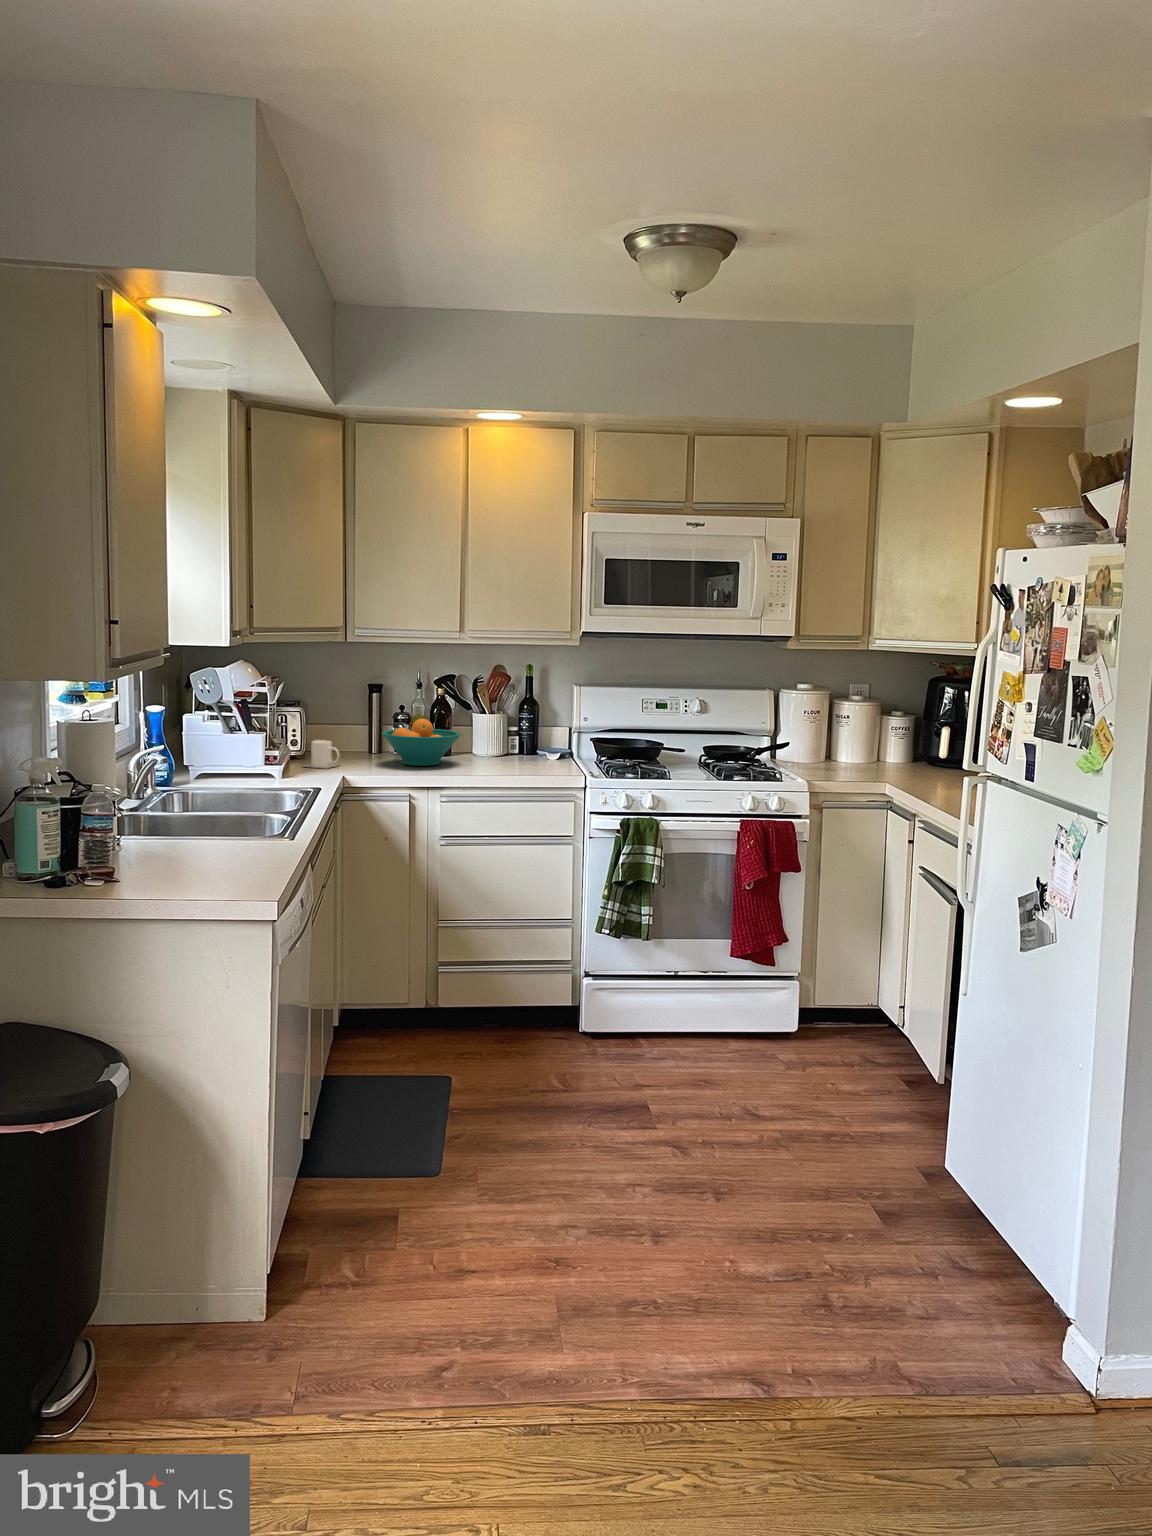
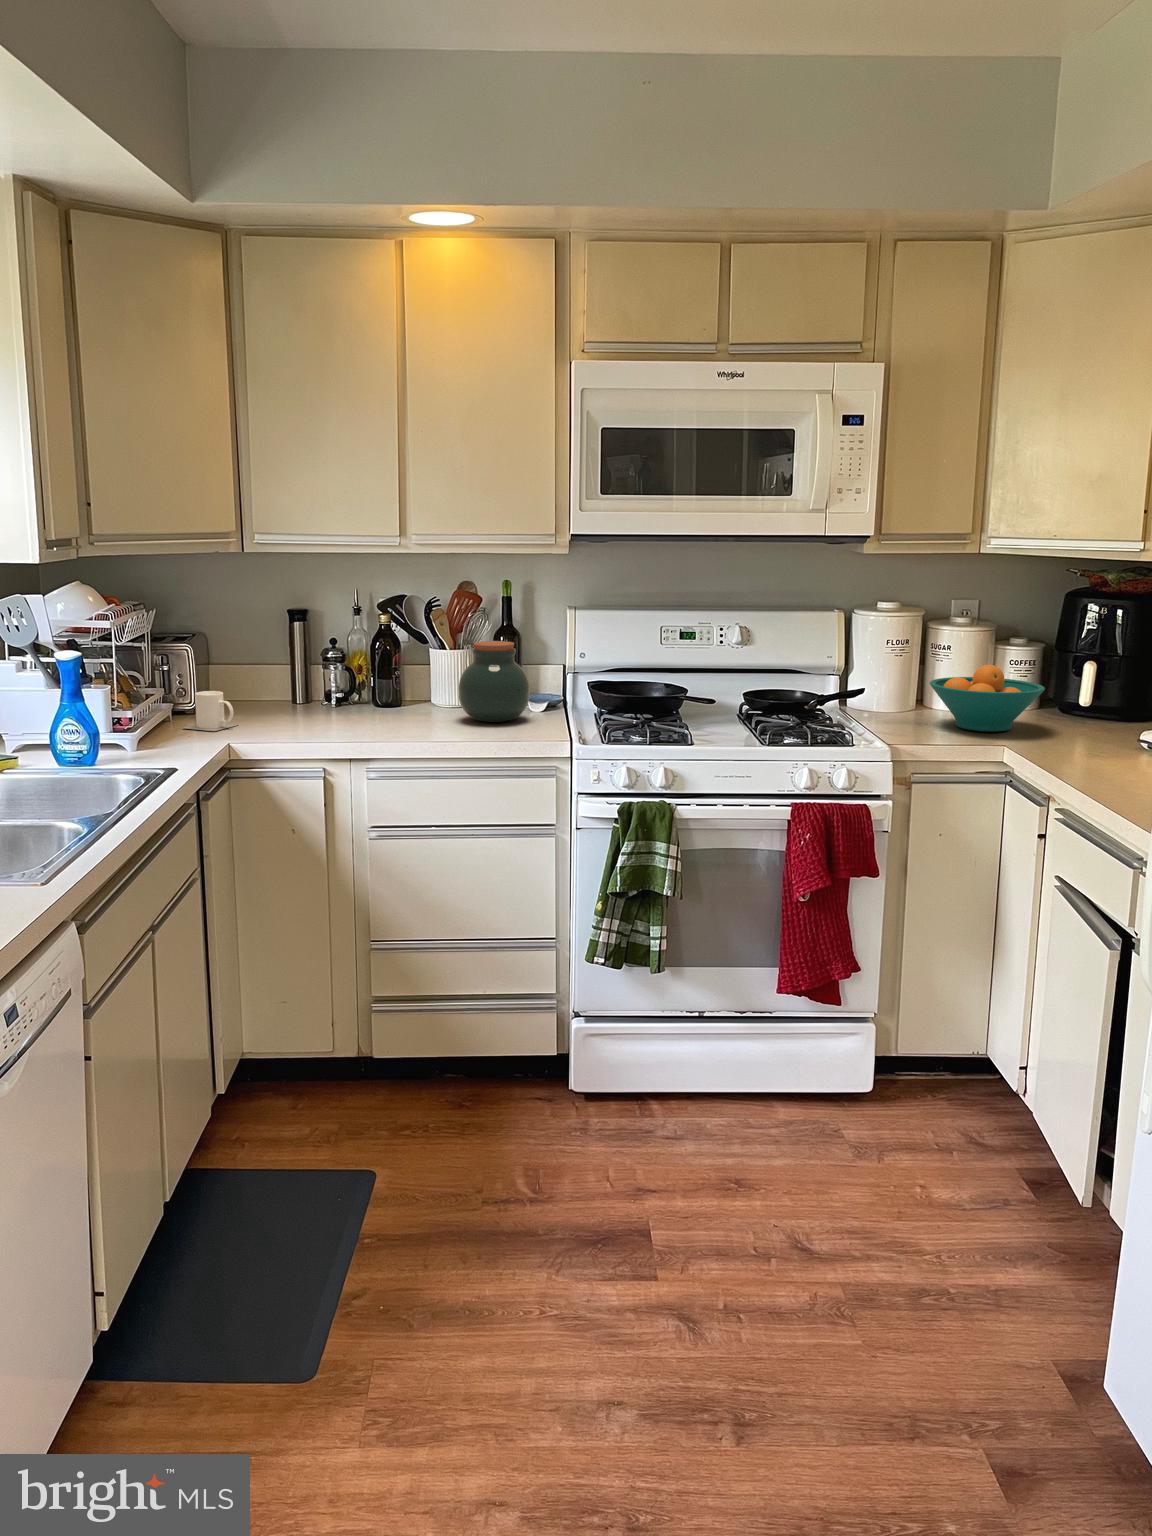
jar: none [500,707,551,765] -> present [459,641,530,722]
fruit bowl: present [382,719,461,766] -> present [930,665,1045,732]

